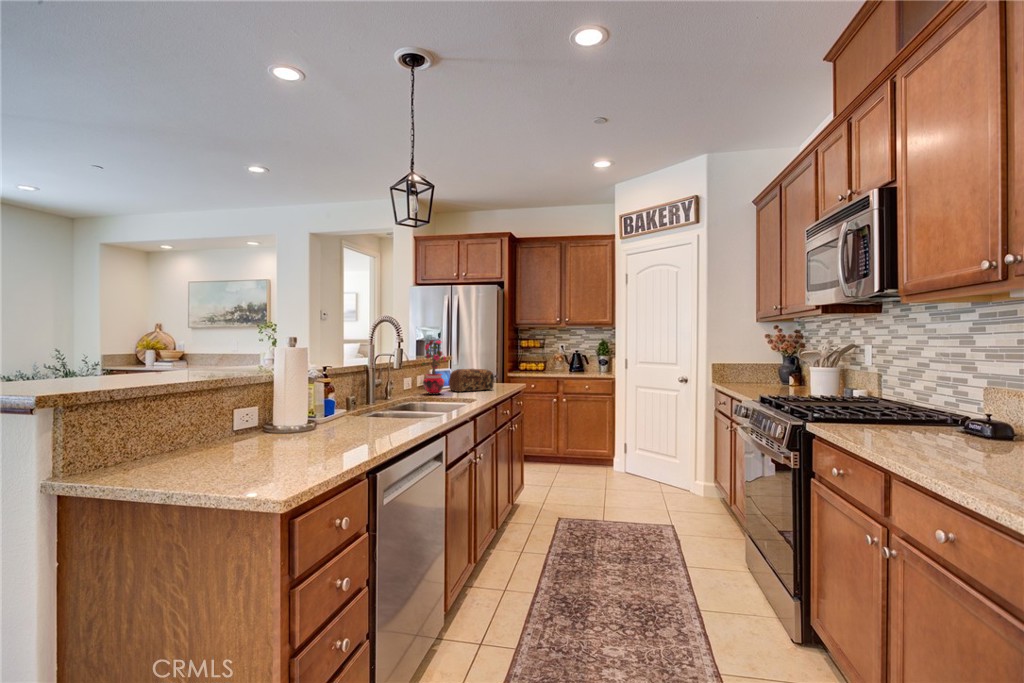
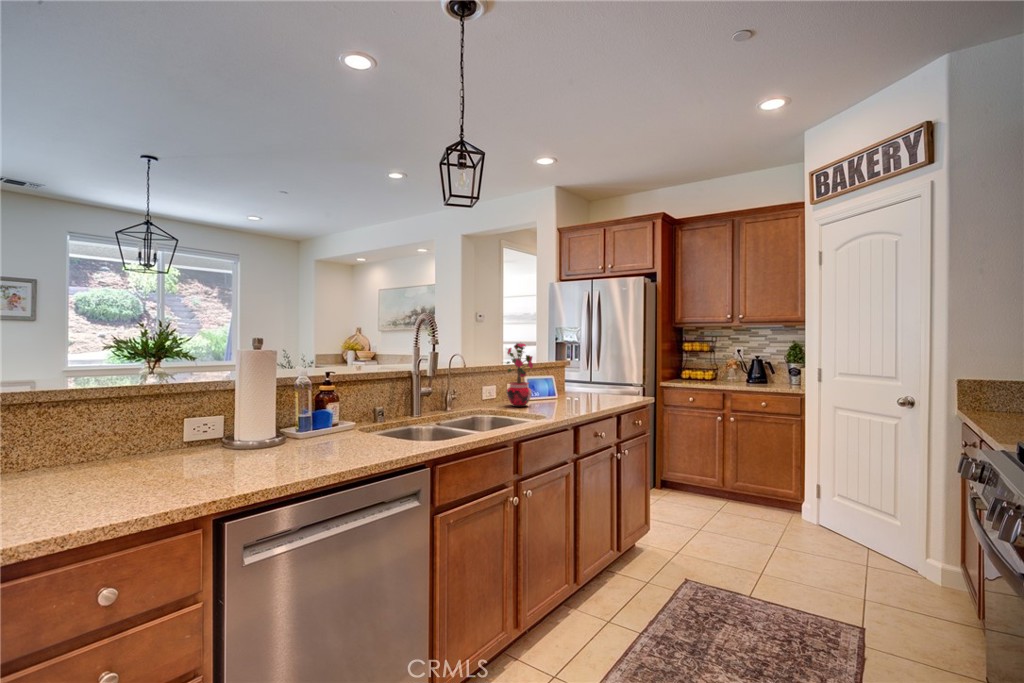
bread loaf: present [449,369,494,392] -> none [545,377,599,405]

